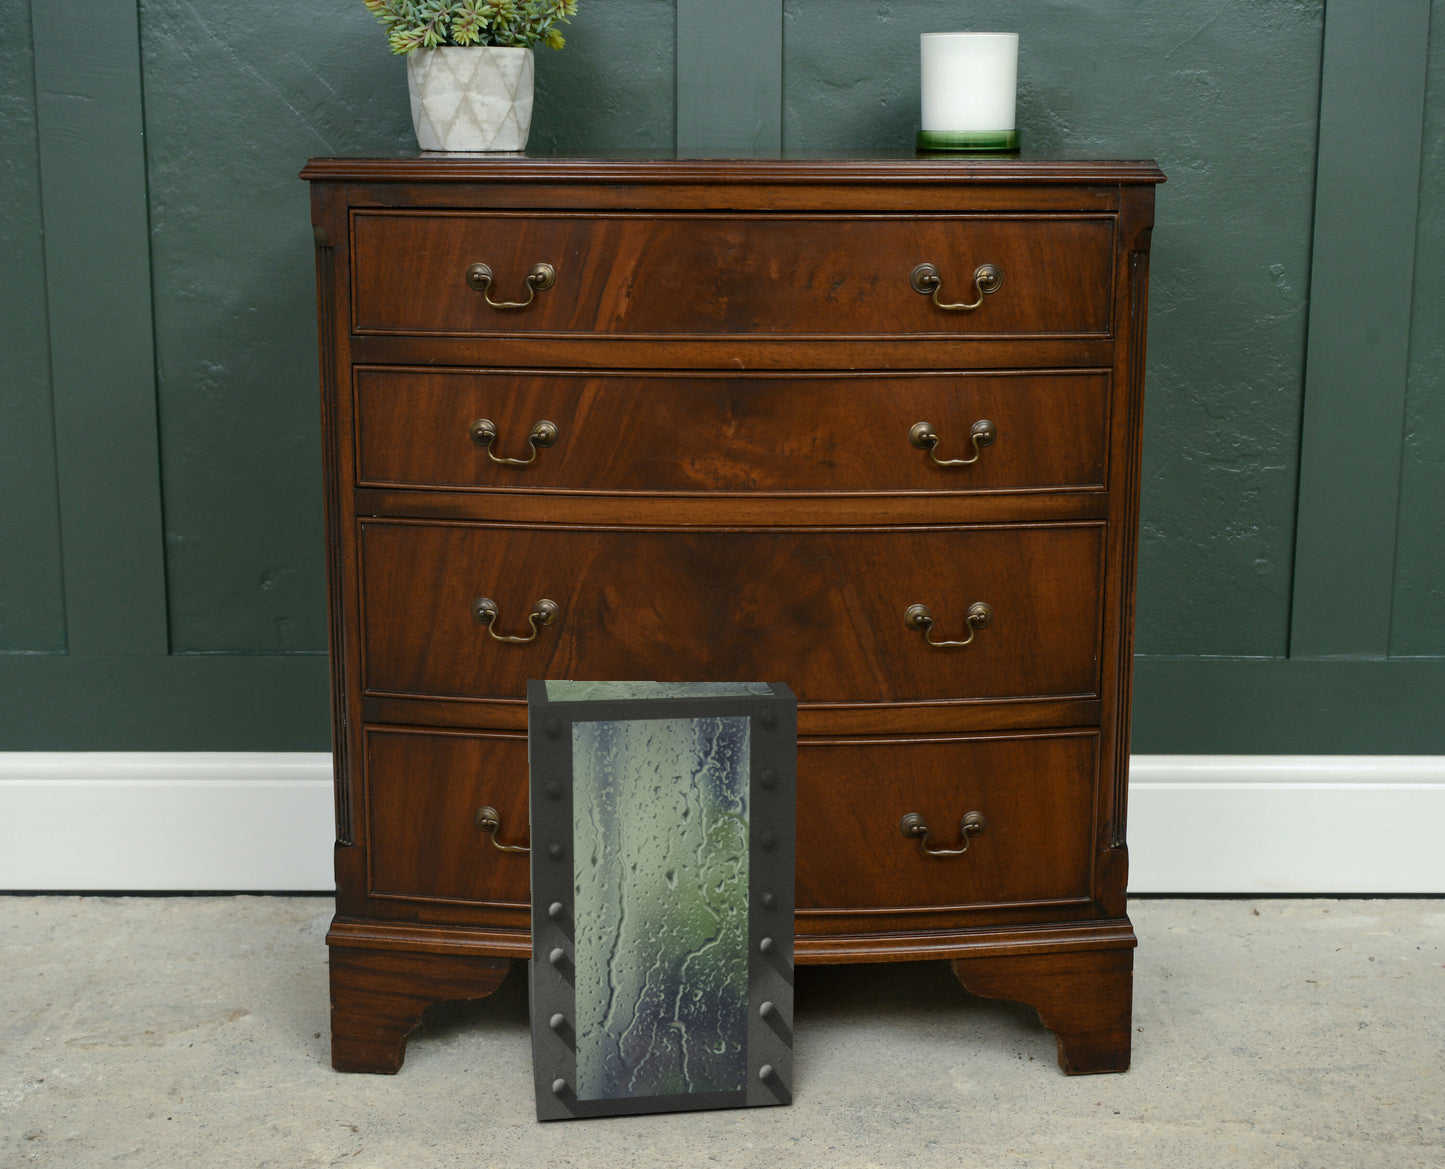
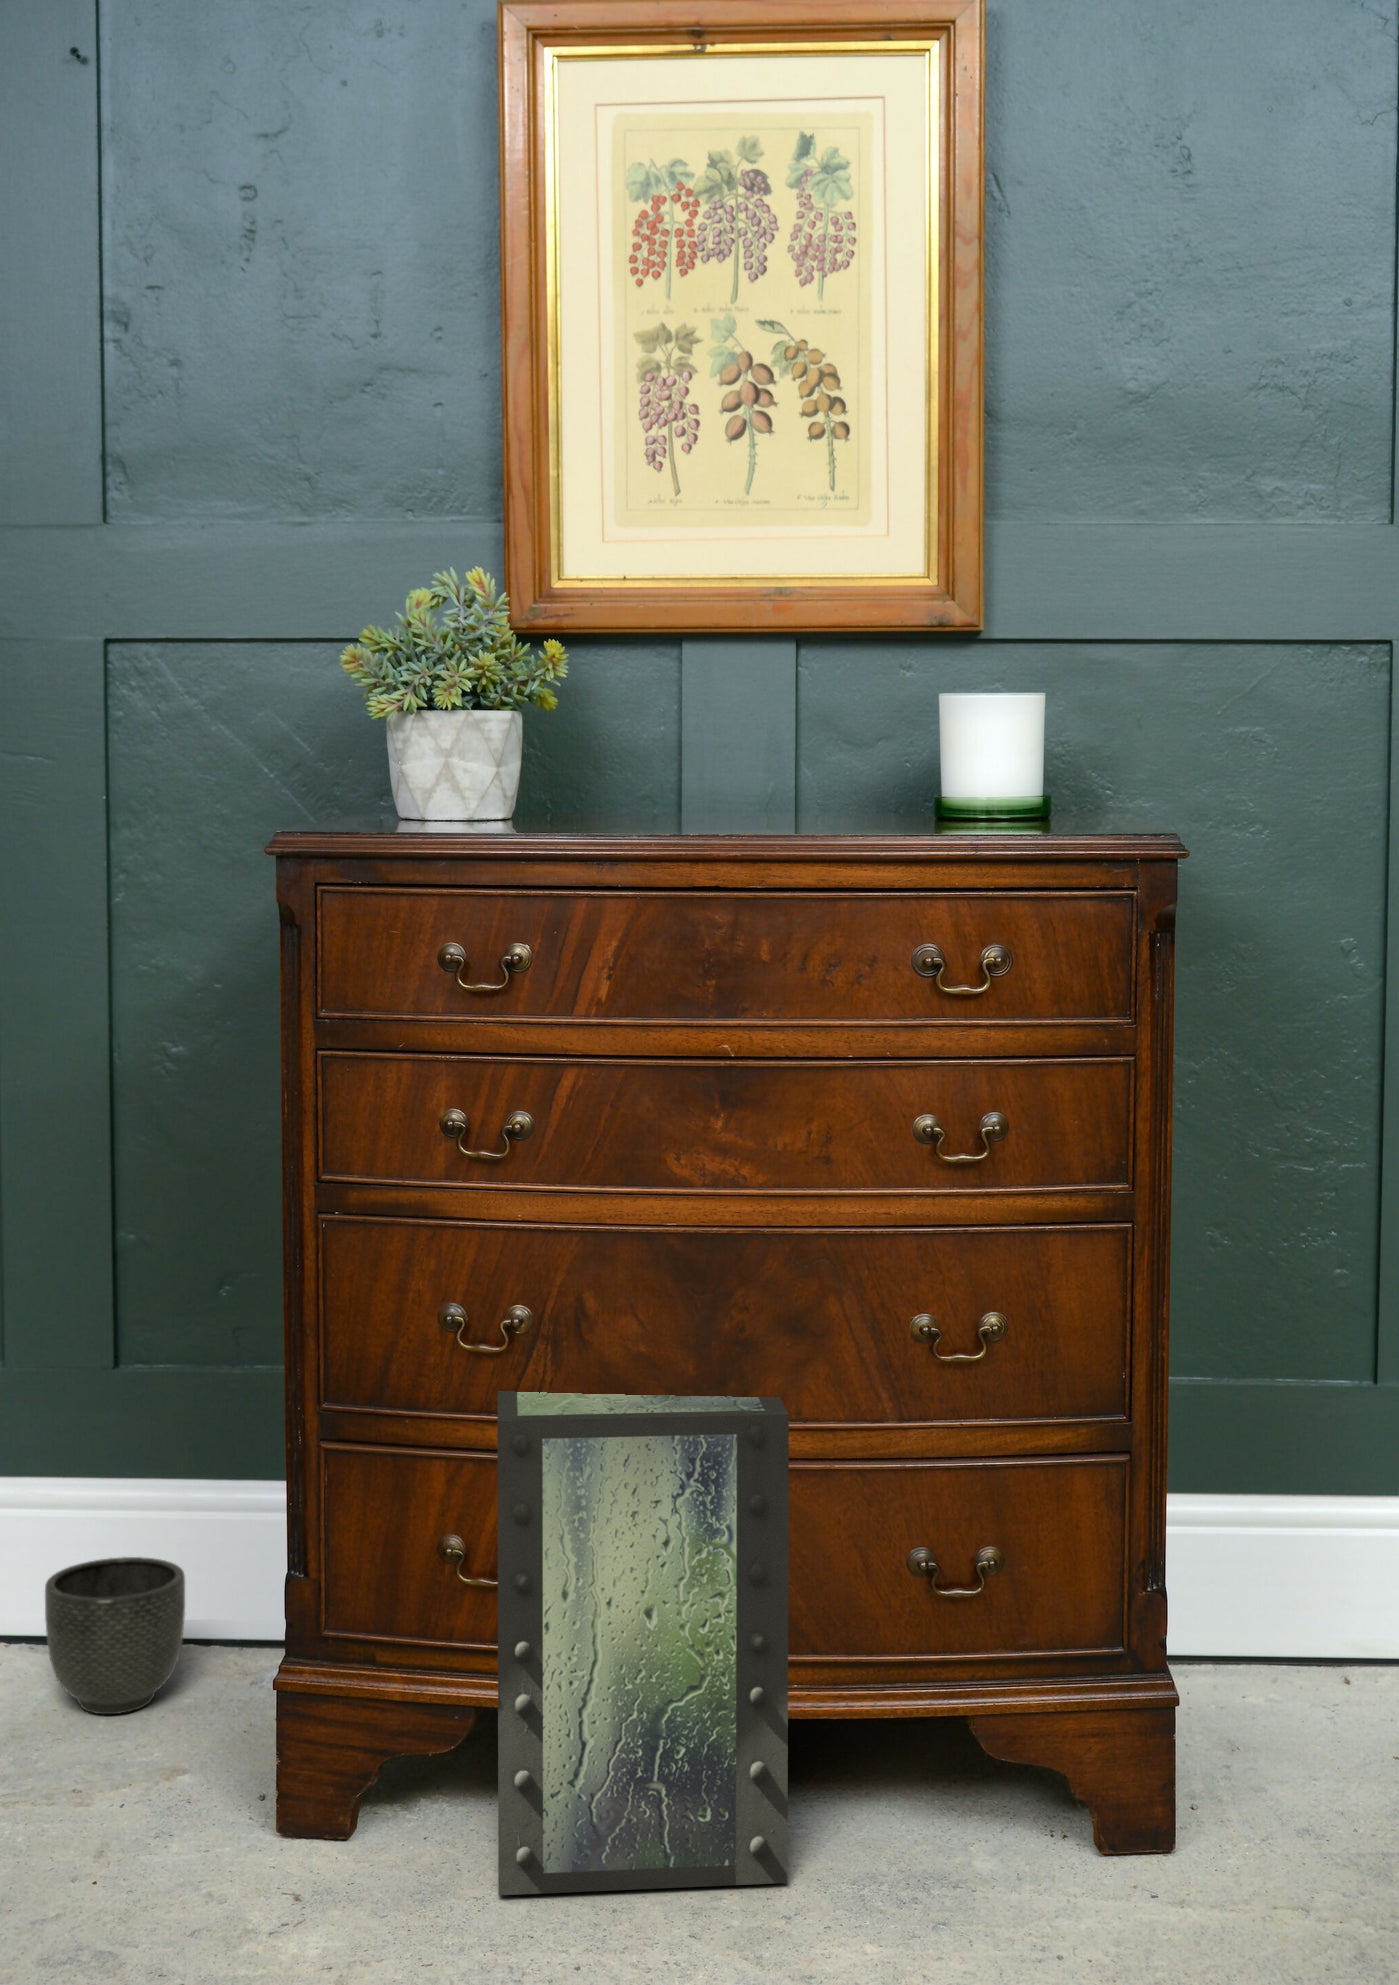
planter: none [120,825,246,960] -> present [45,1557,185,1714]

